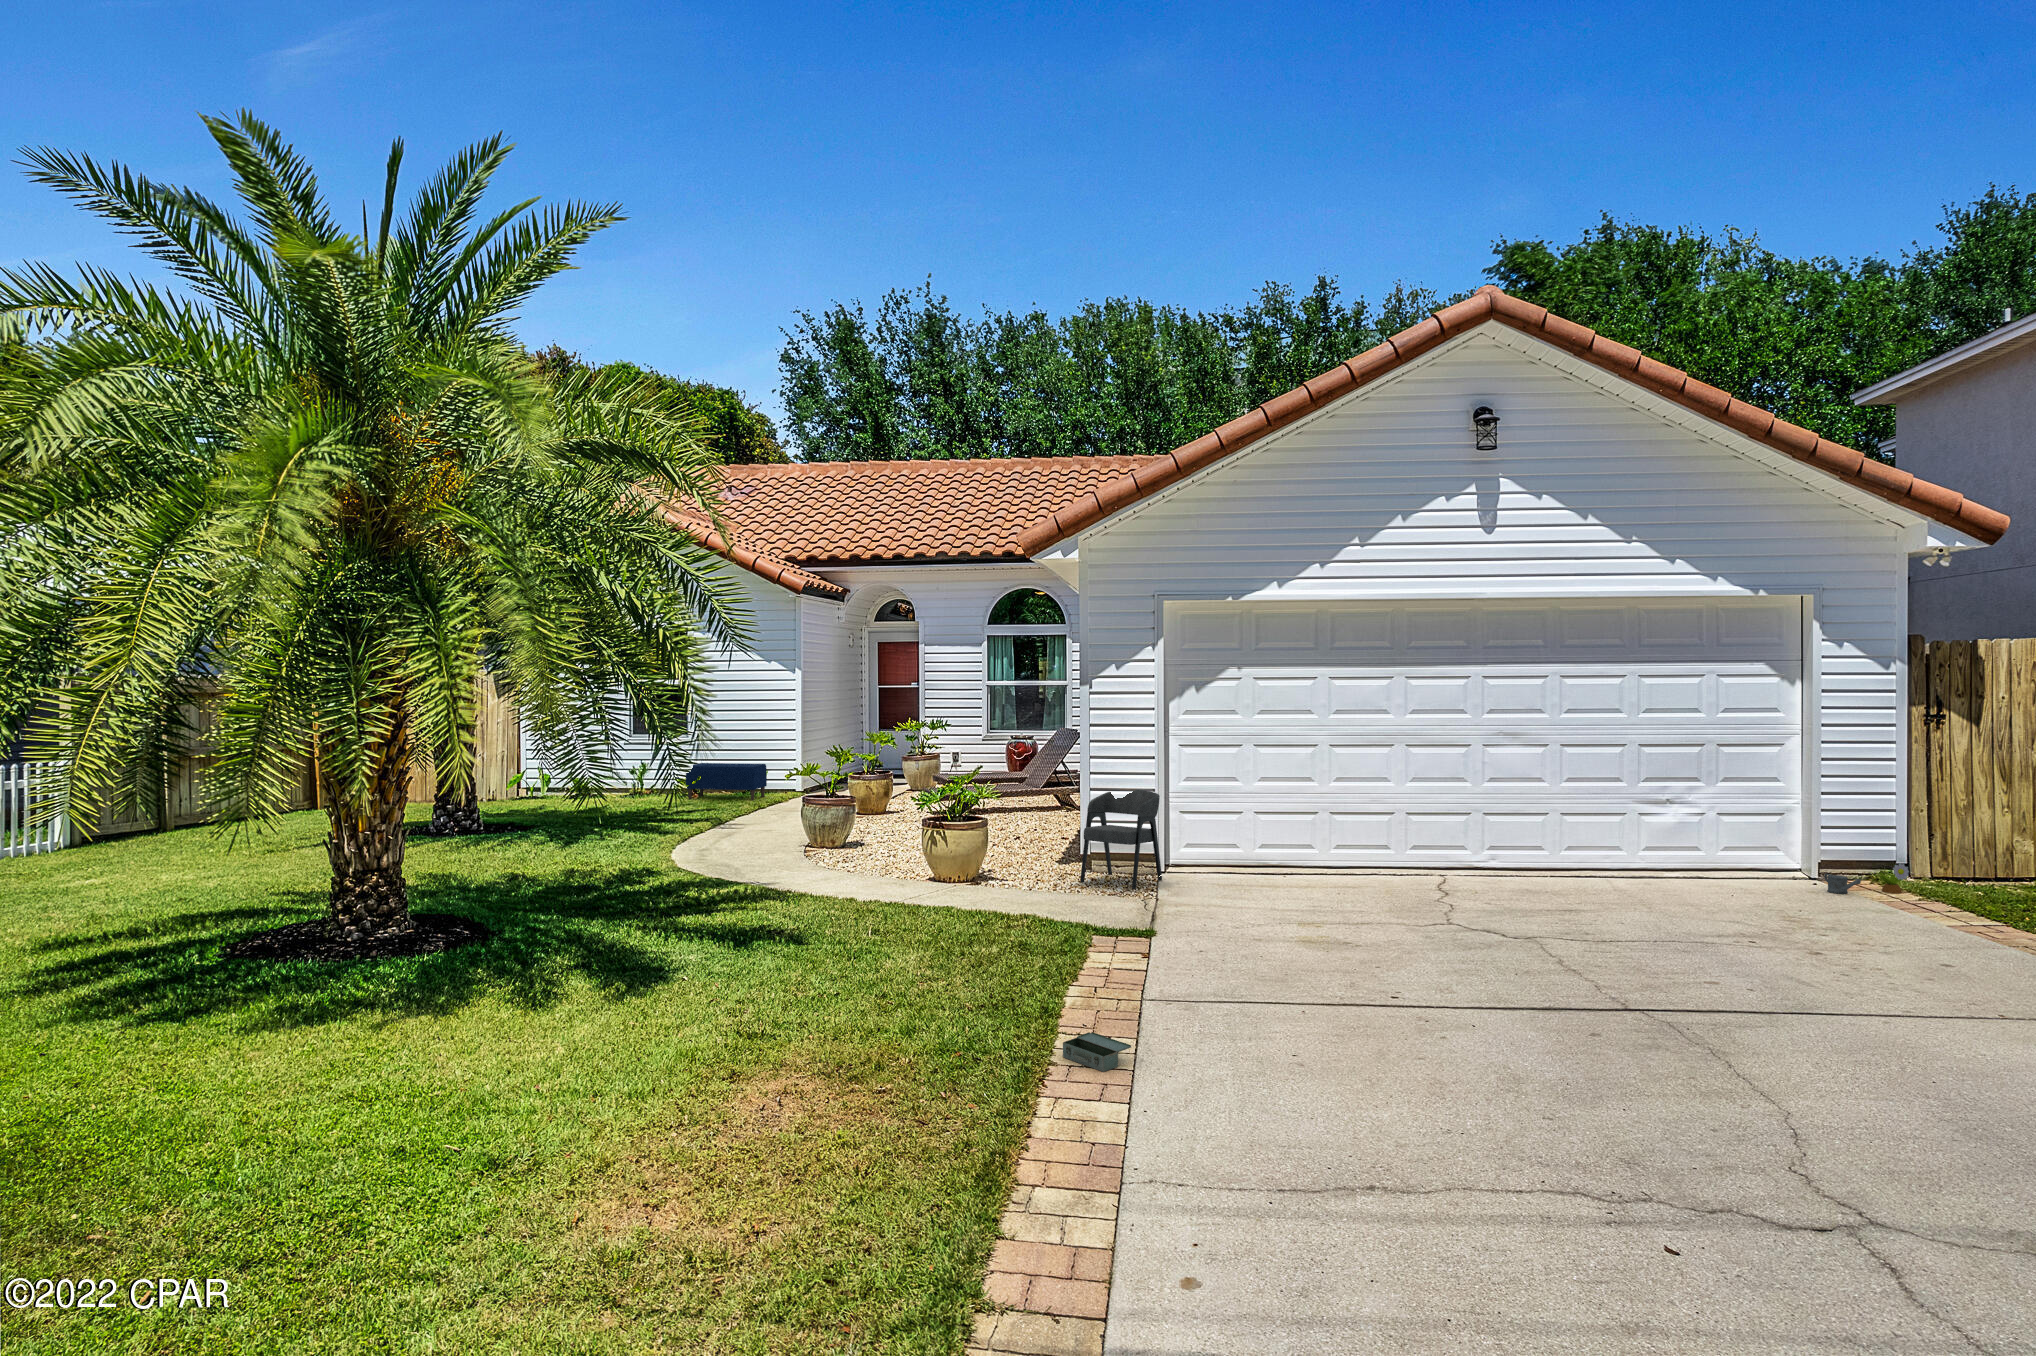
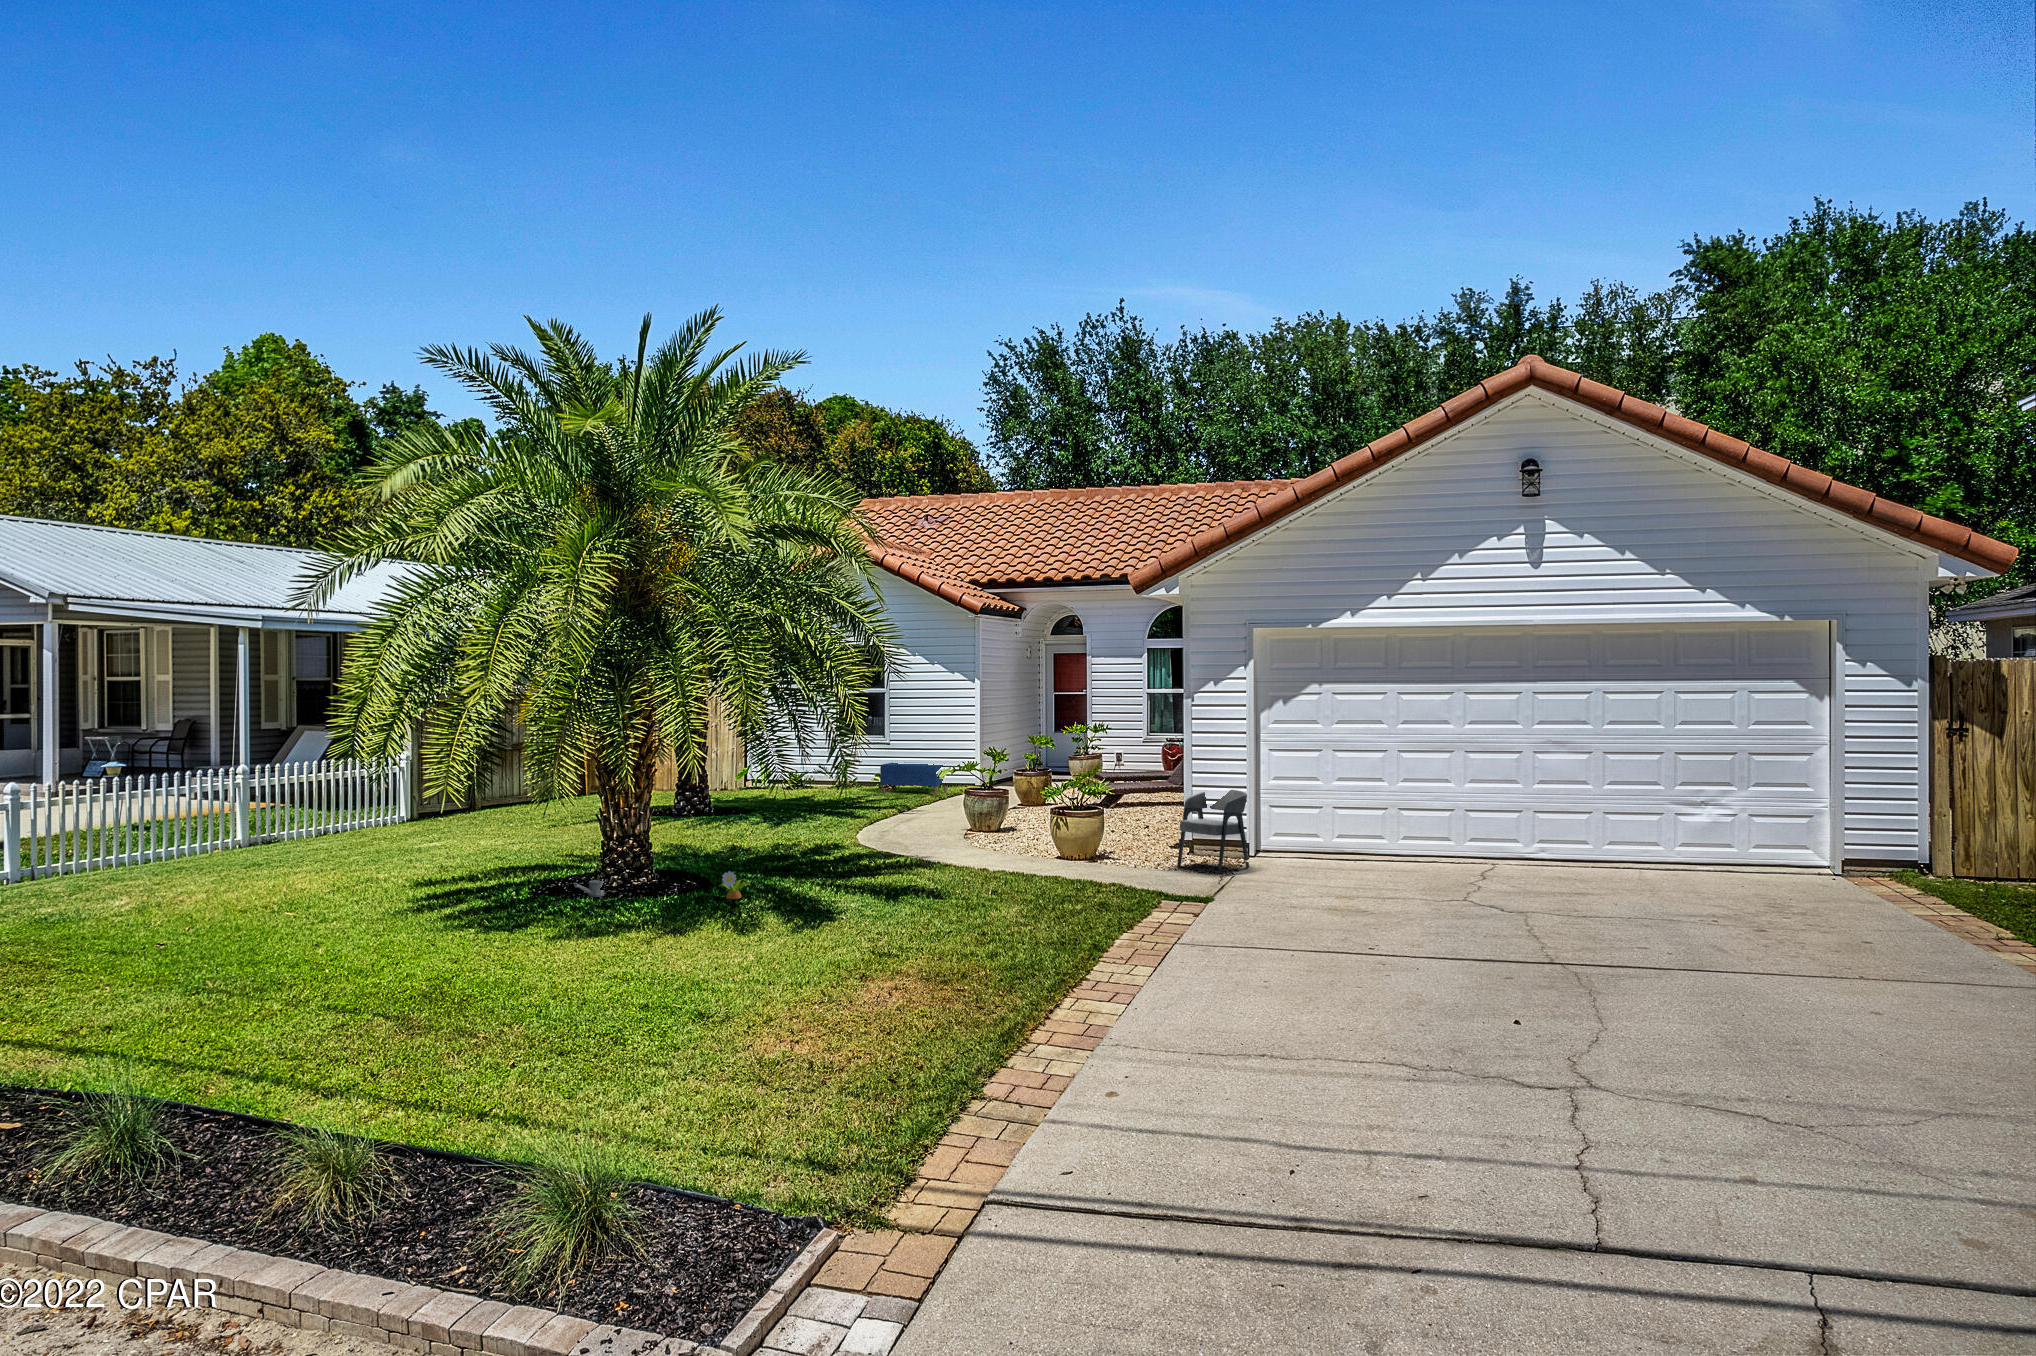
decorative plant: present [1873,863,1909,893] -> present [720,871,750,899]
watering can: present [1824,874,1861,894] -> present [574,880,605,897]
toolbox: present [1063,1032,1131,1072] -> none [1083,960,1130,985]

